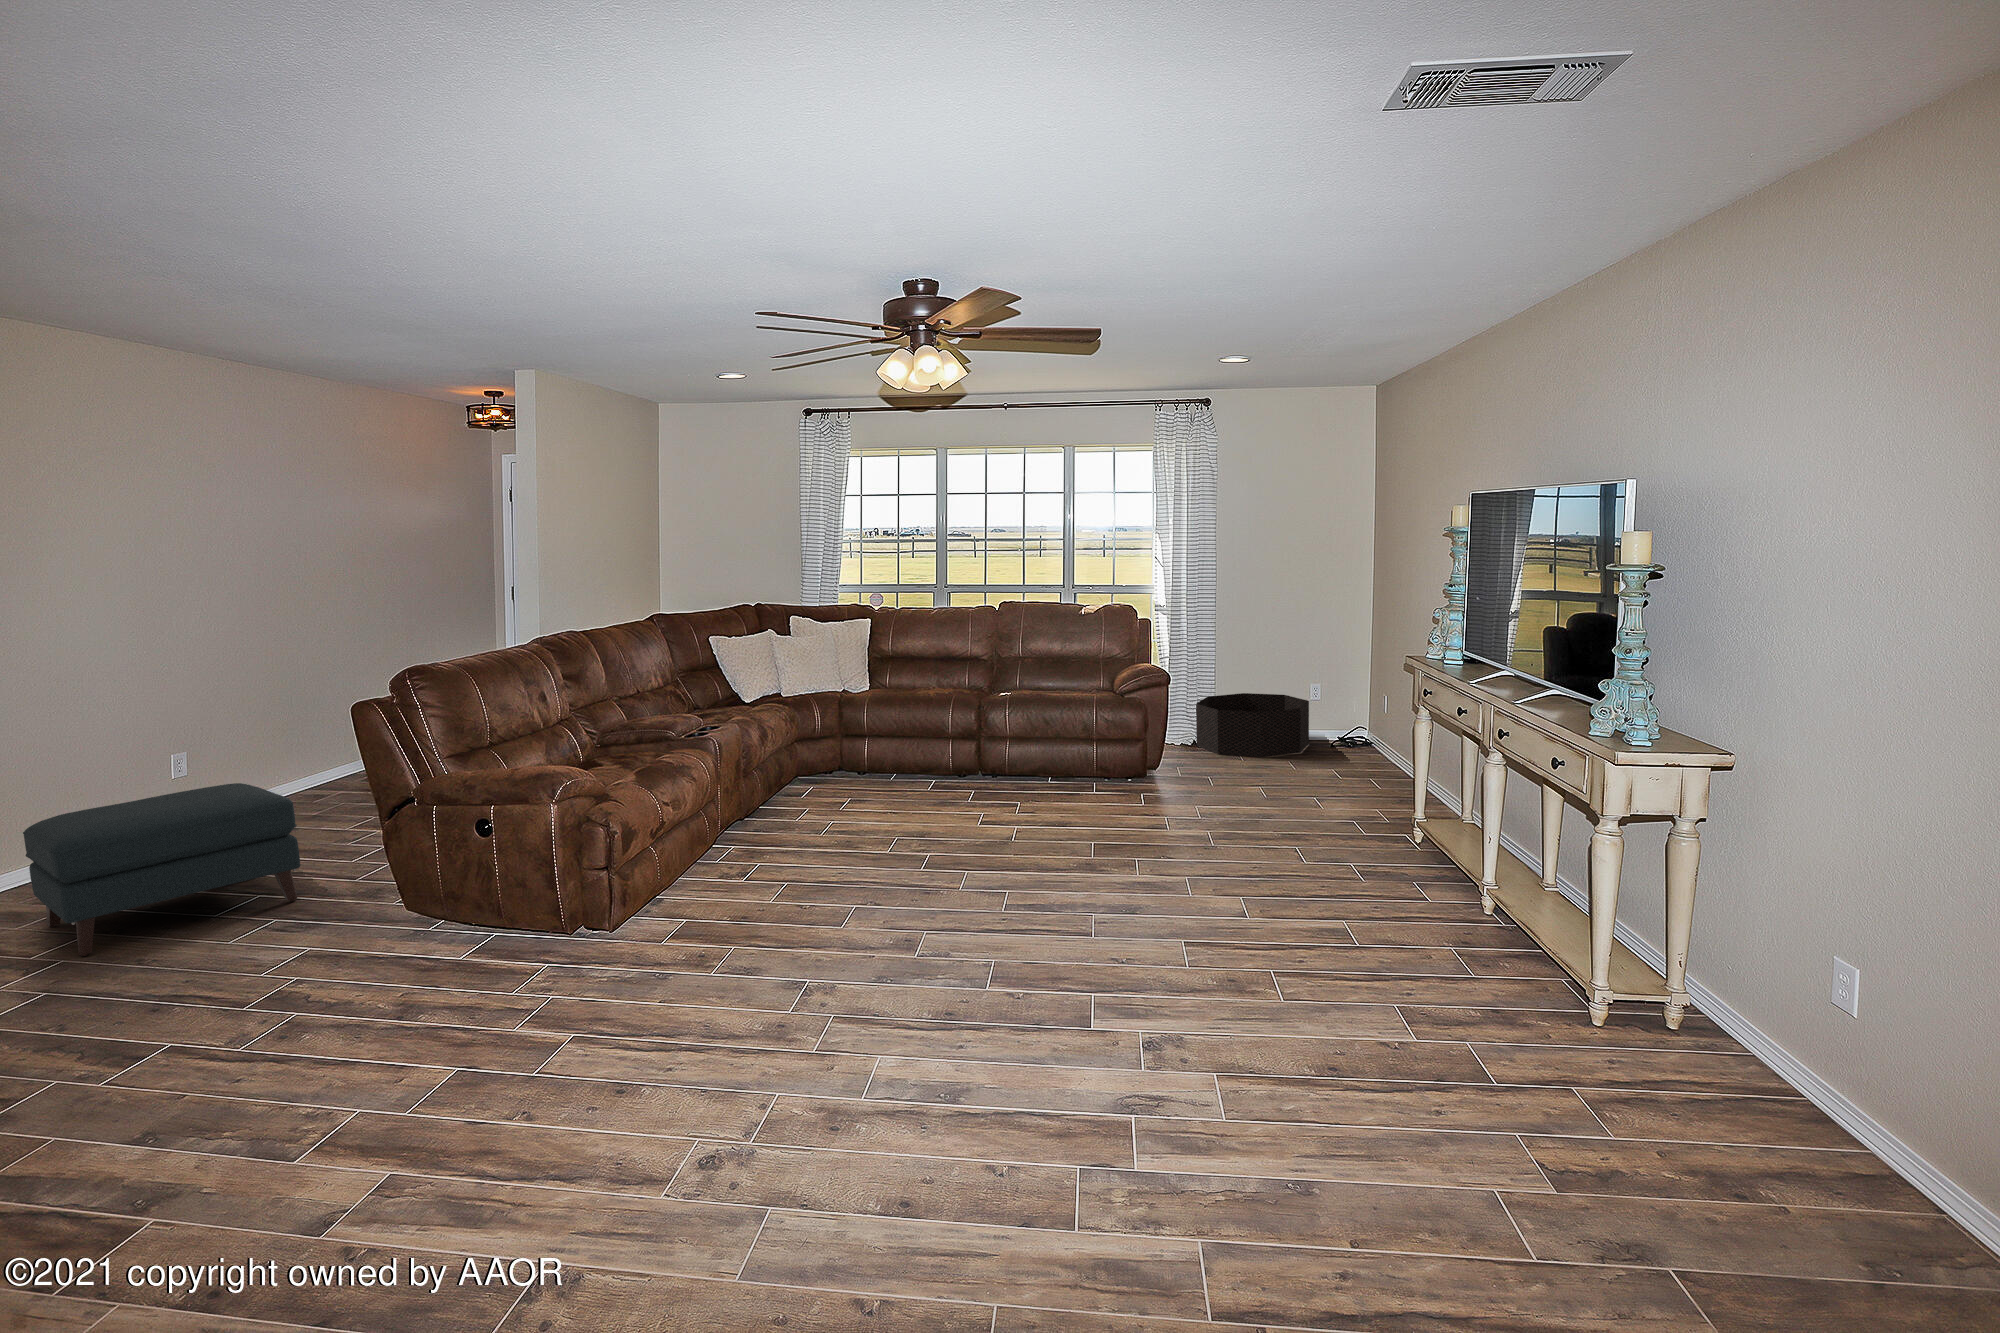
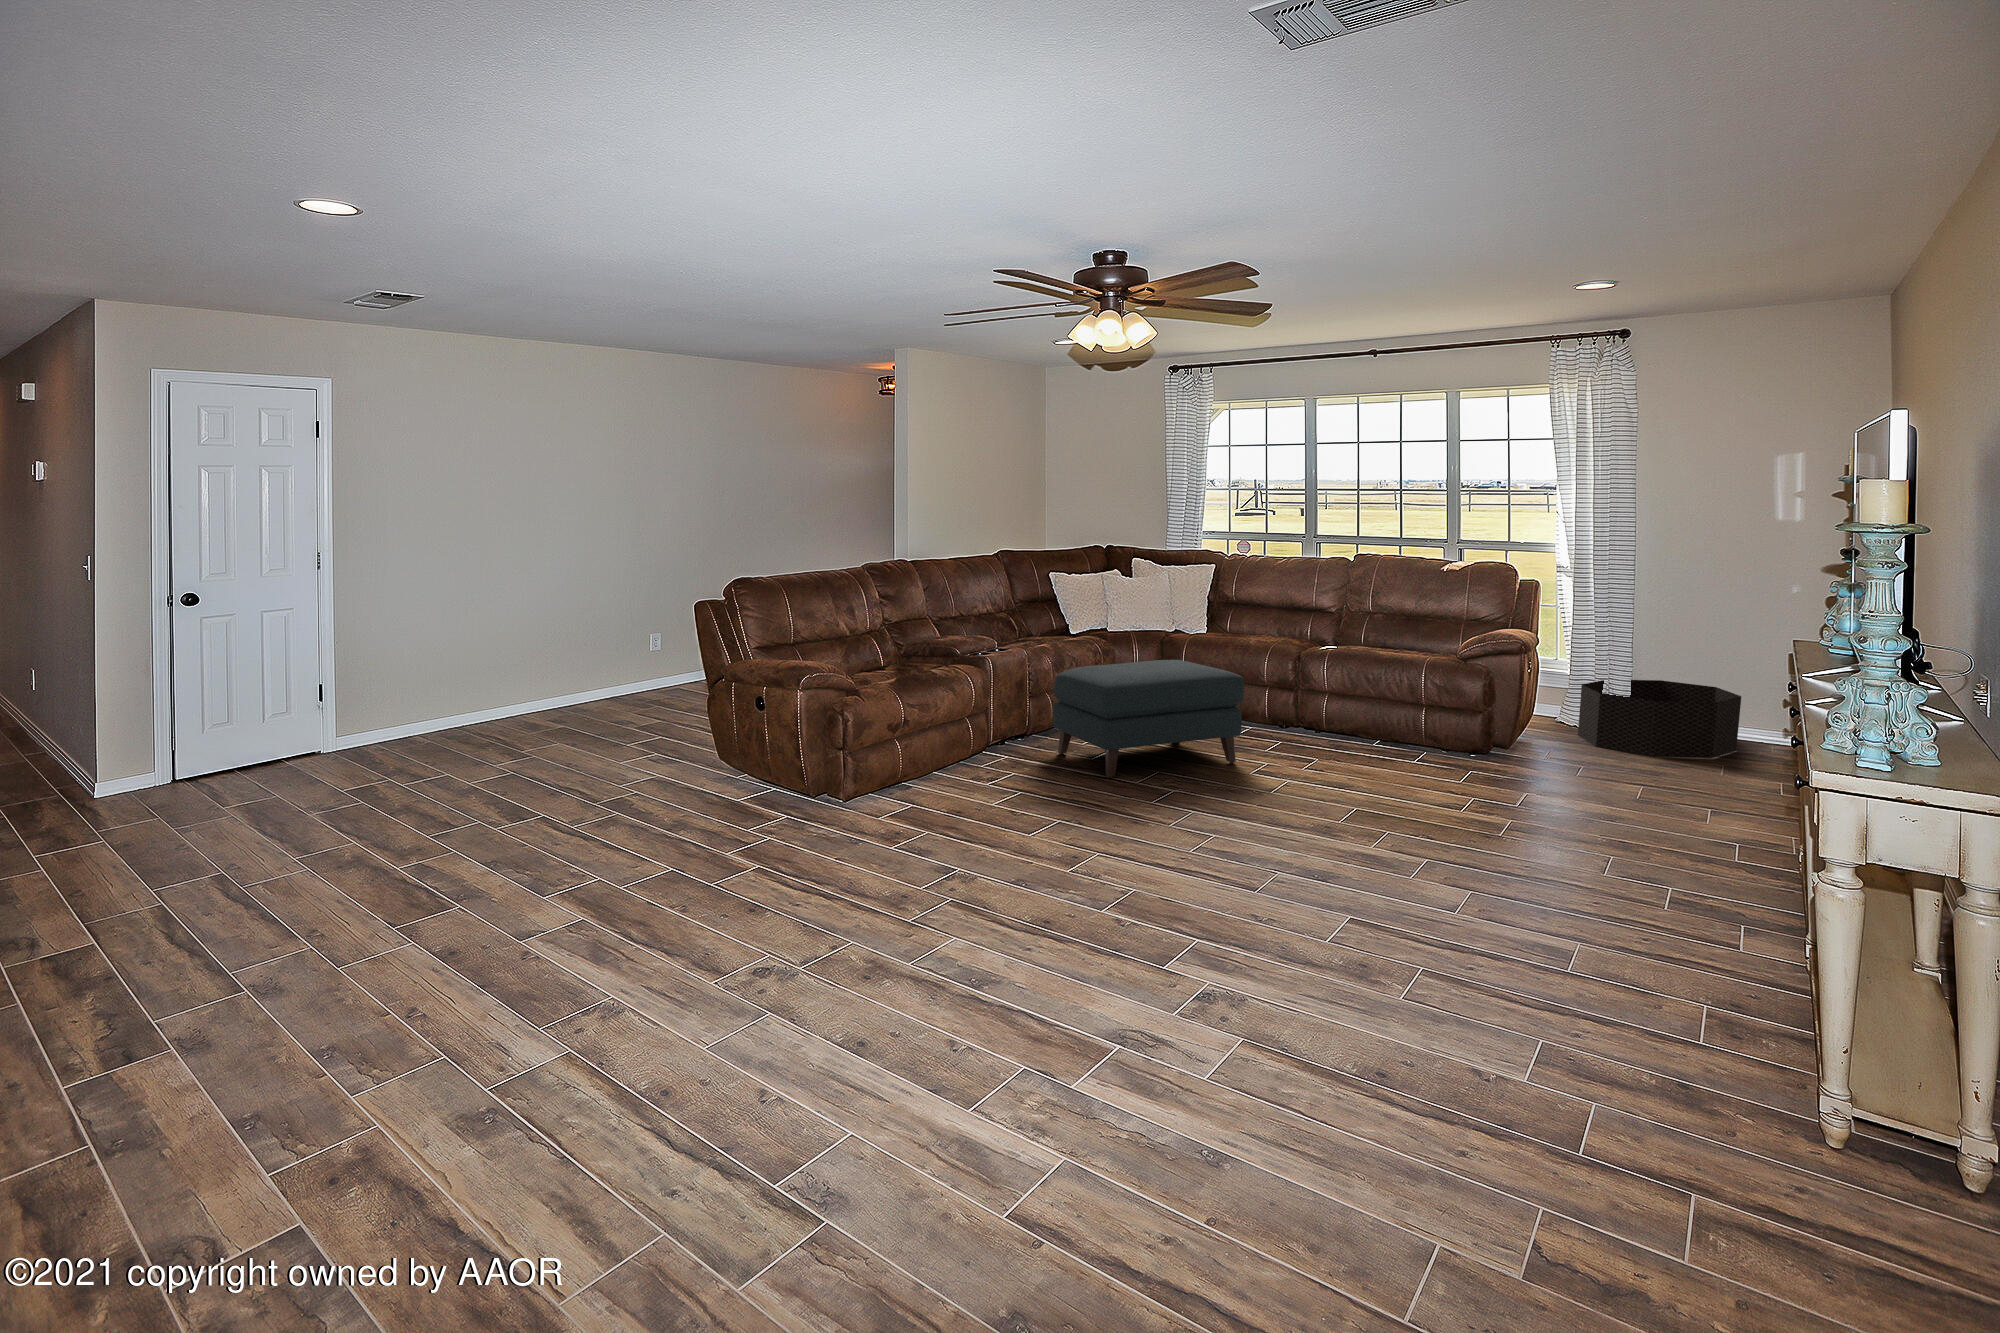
ottoman: present [23,783,300,956] -> present [1053,660,1244,778]

